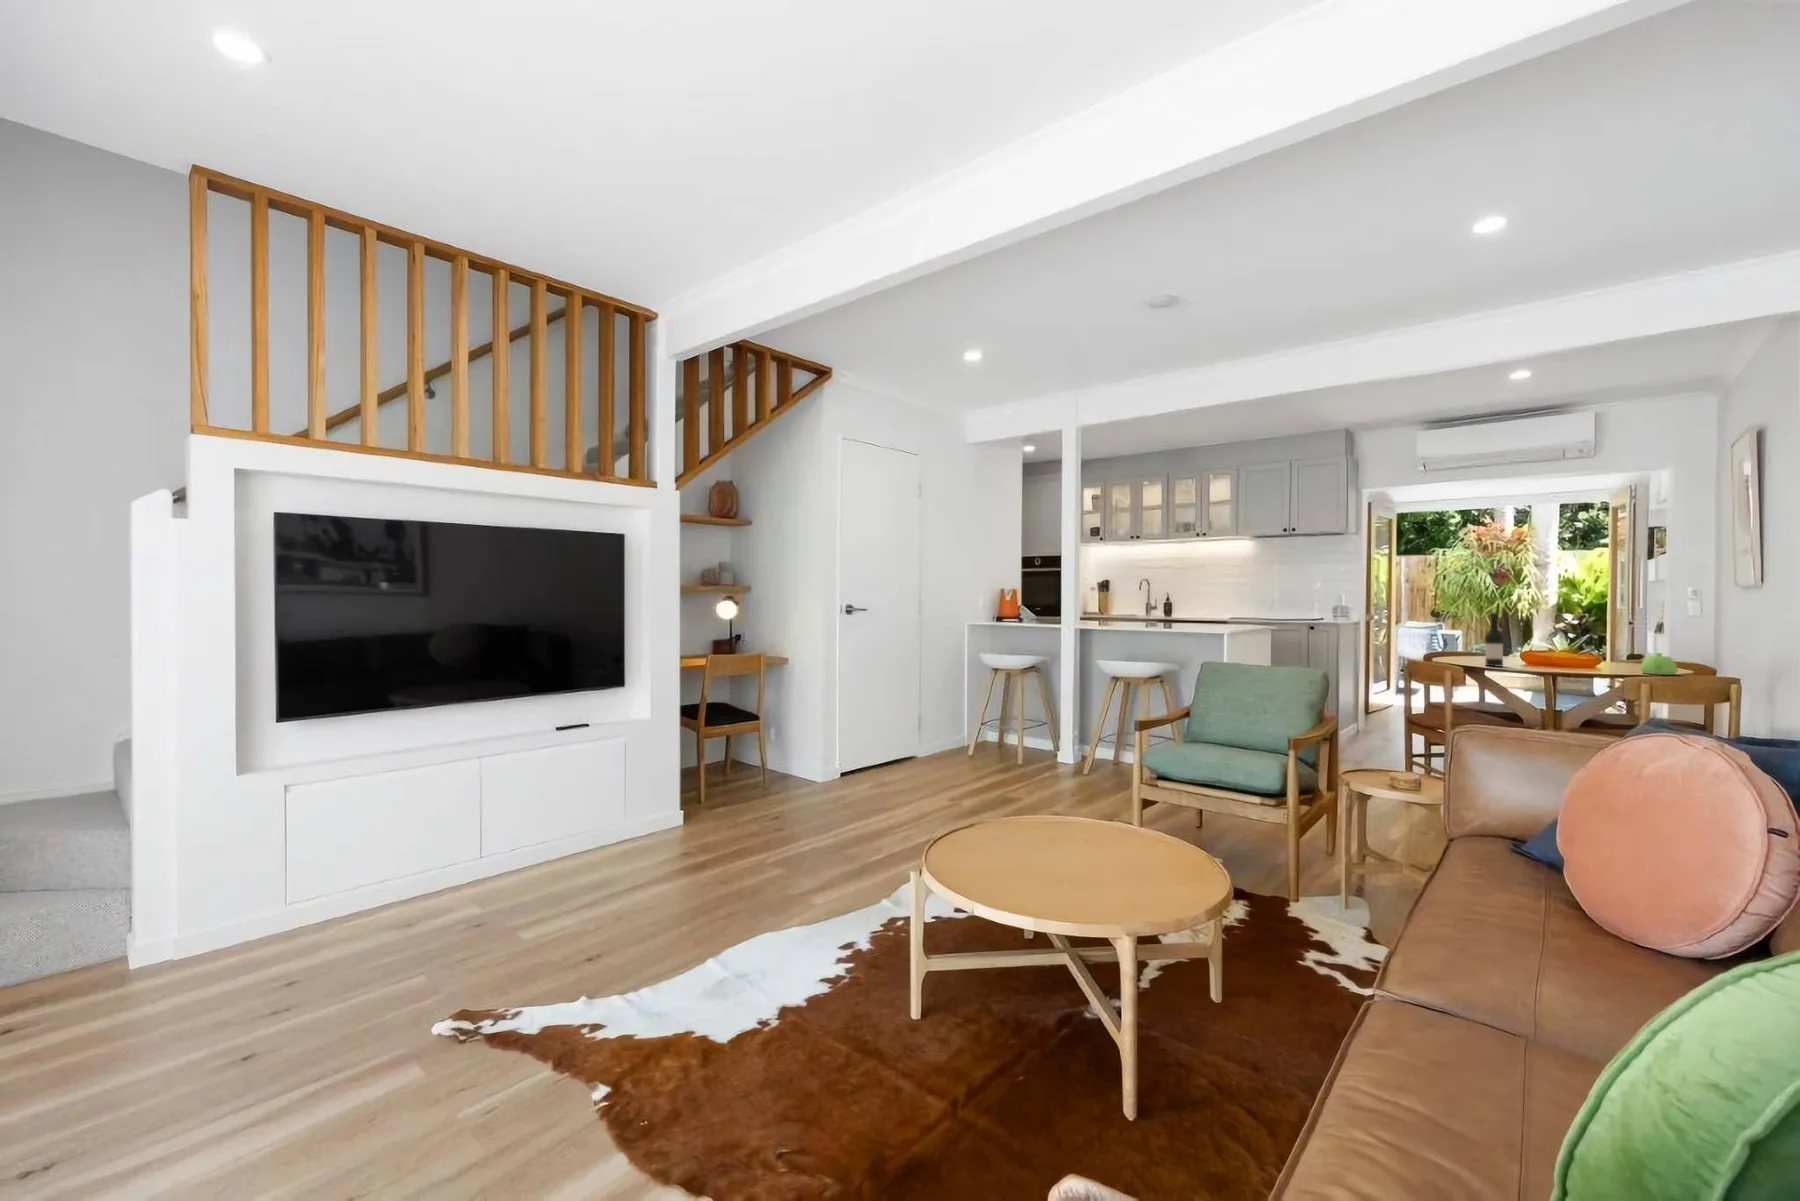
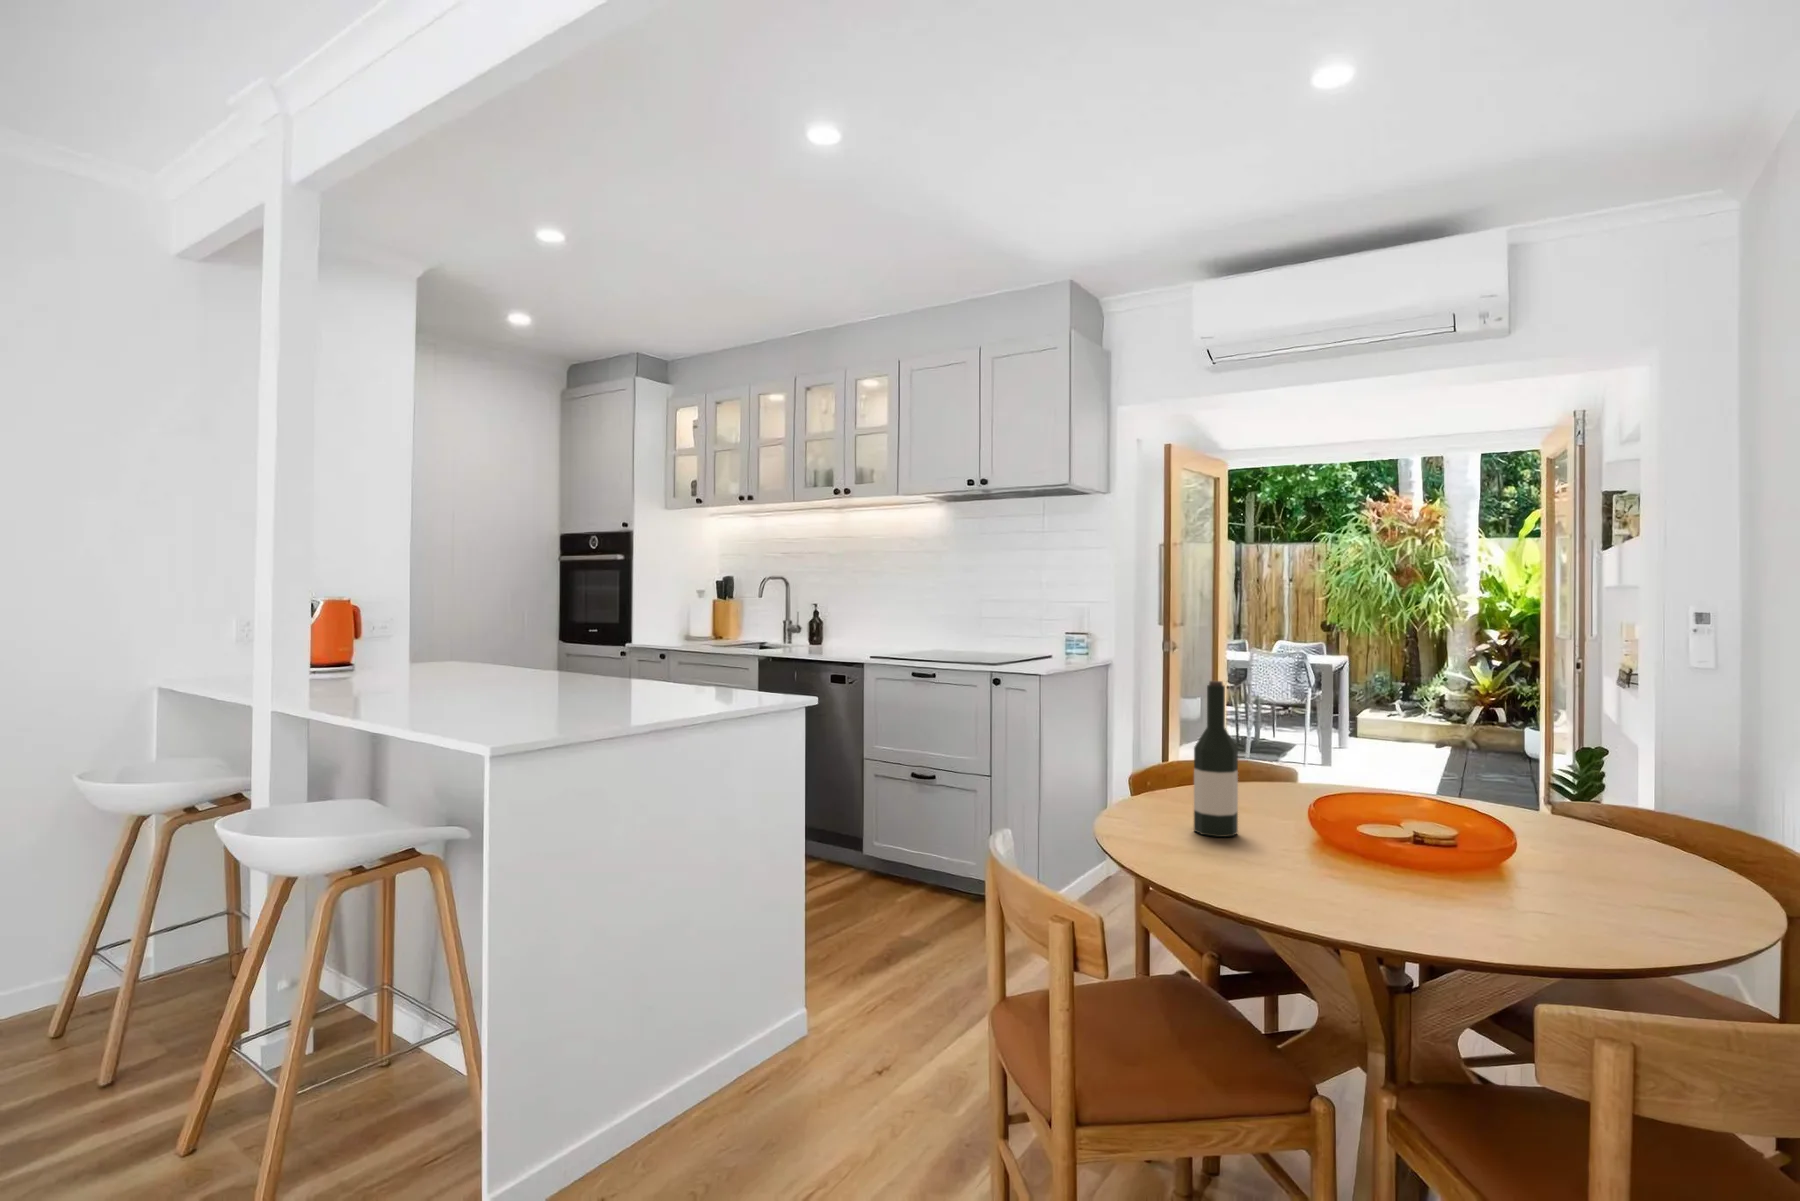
teapot: present [1640,653,1678,675] -> none [1591,821,1702,899]

